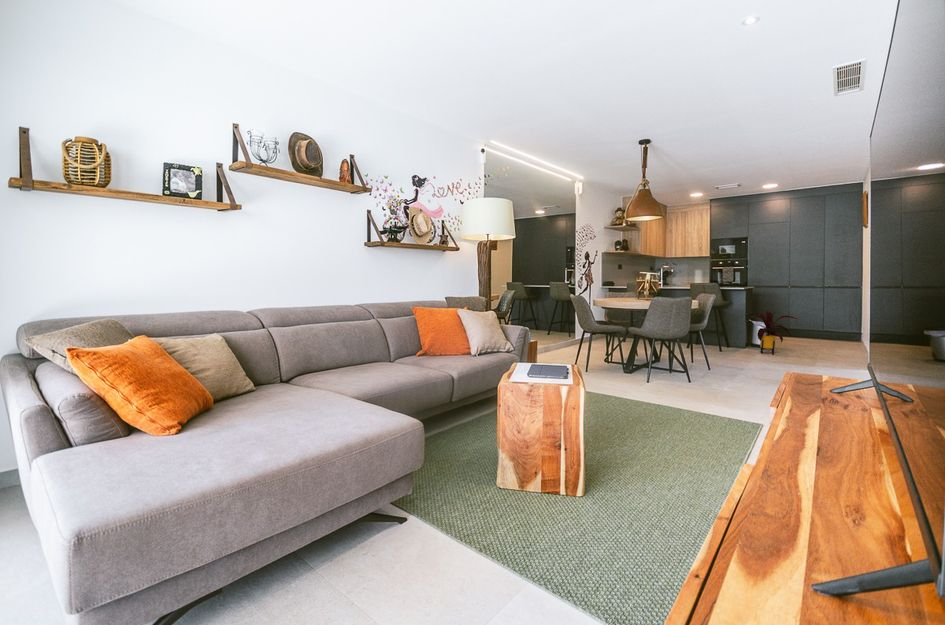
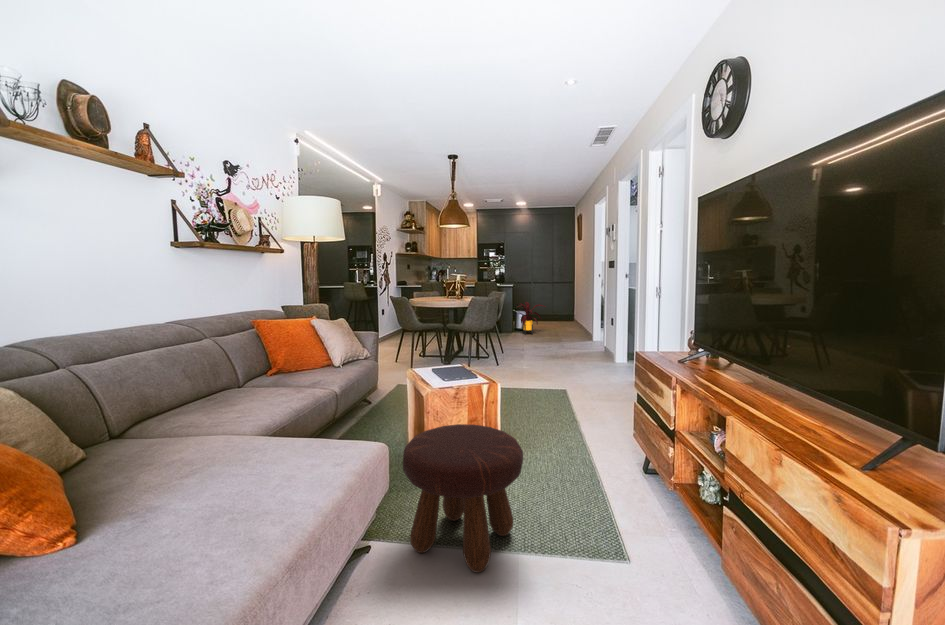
footstool: none [423,420,554,579] -> present [403,424,523,572]

